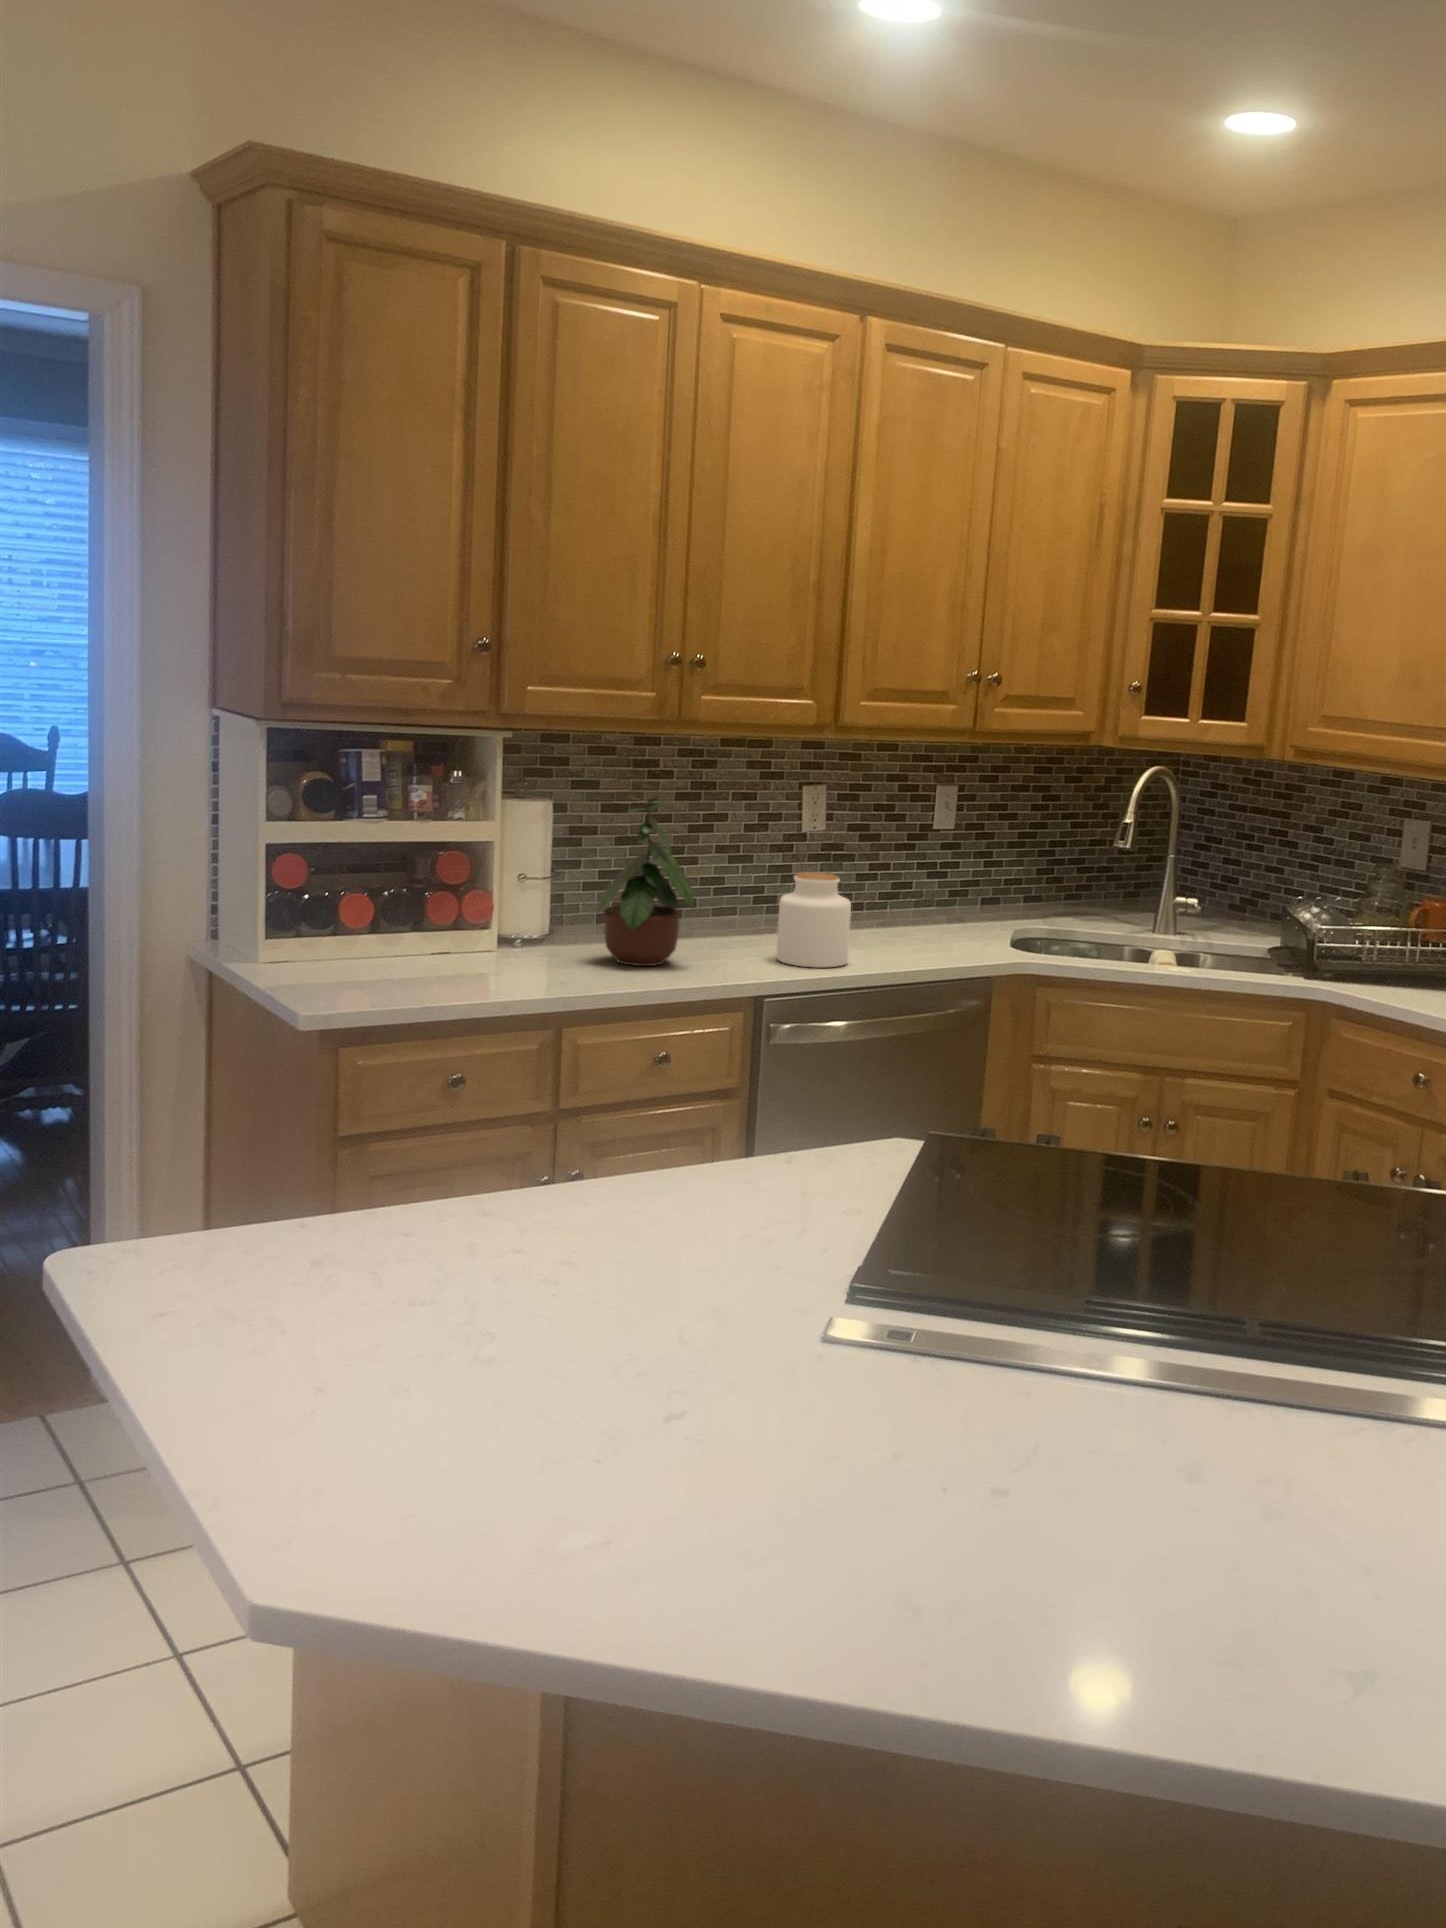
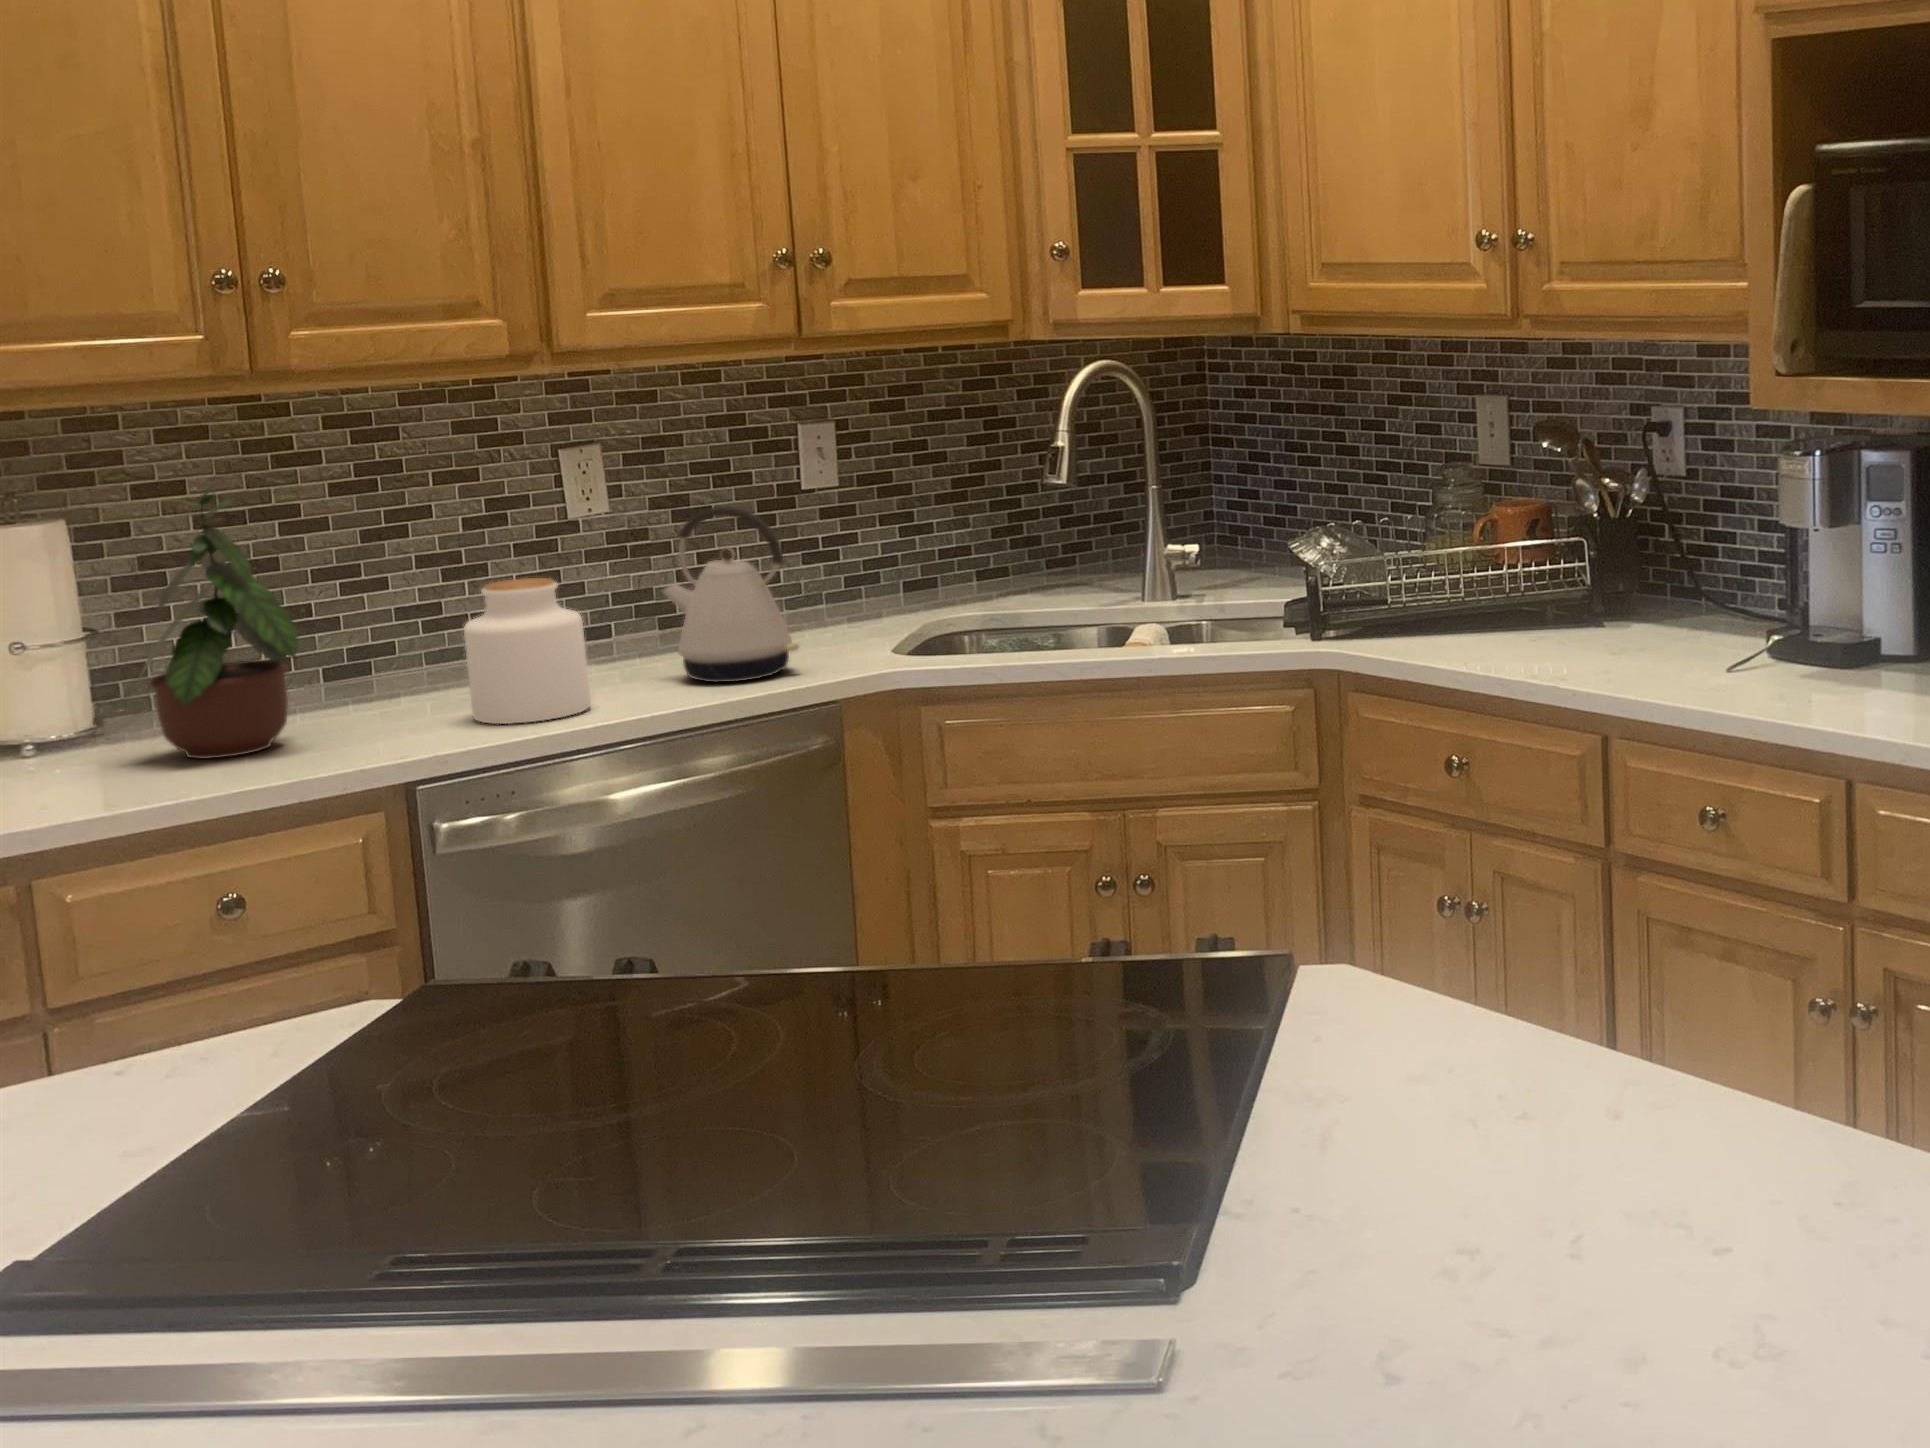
kettle: none [880,838,965,956] -> present [661,506,799,682]

